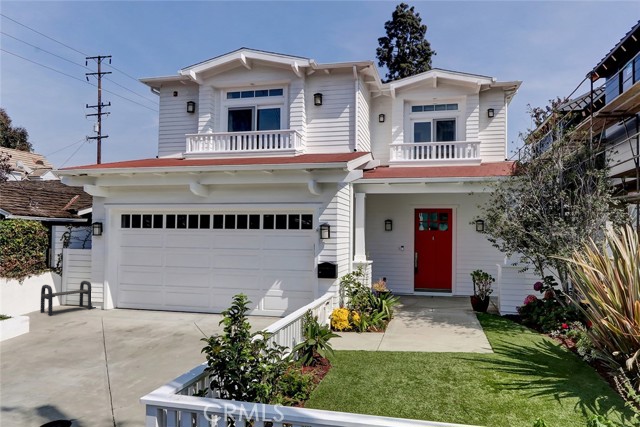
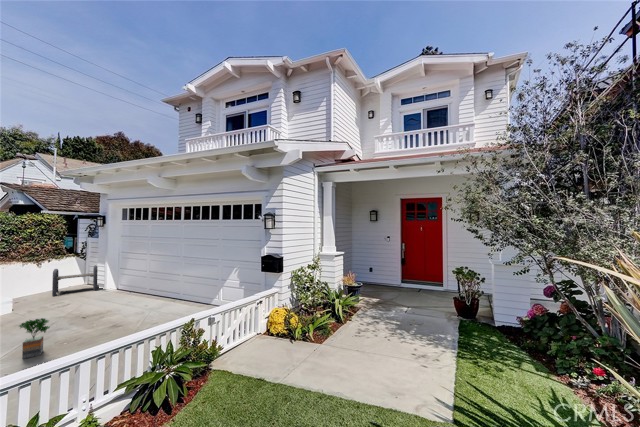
potted tree: none [141,319,166,354] -> present [19,318,50,359]

